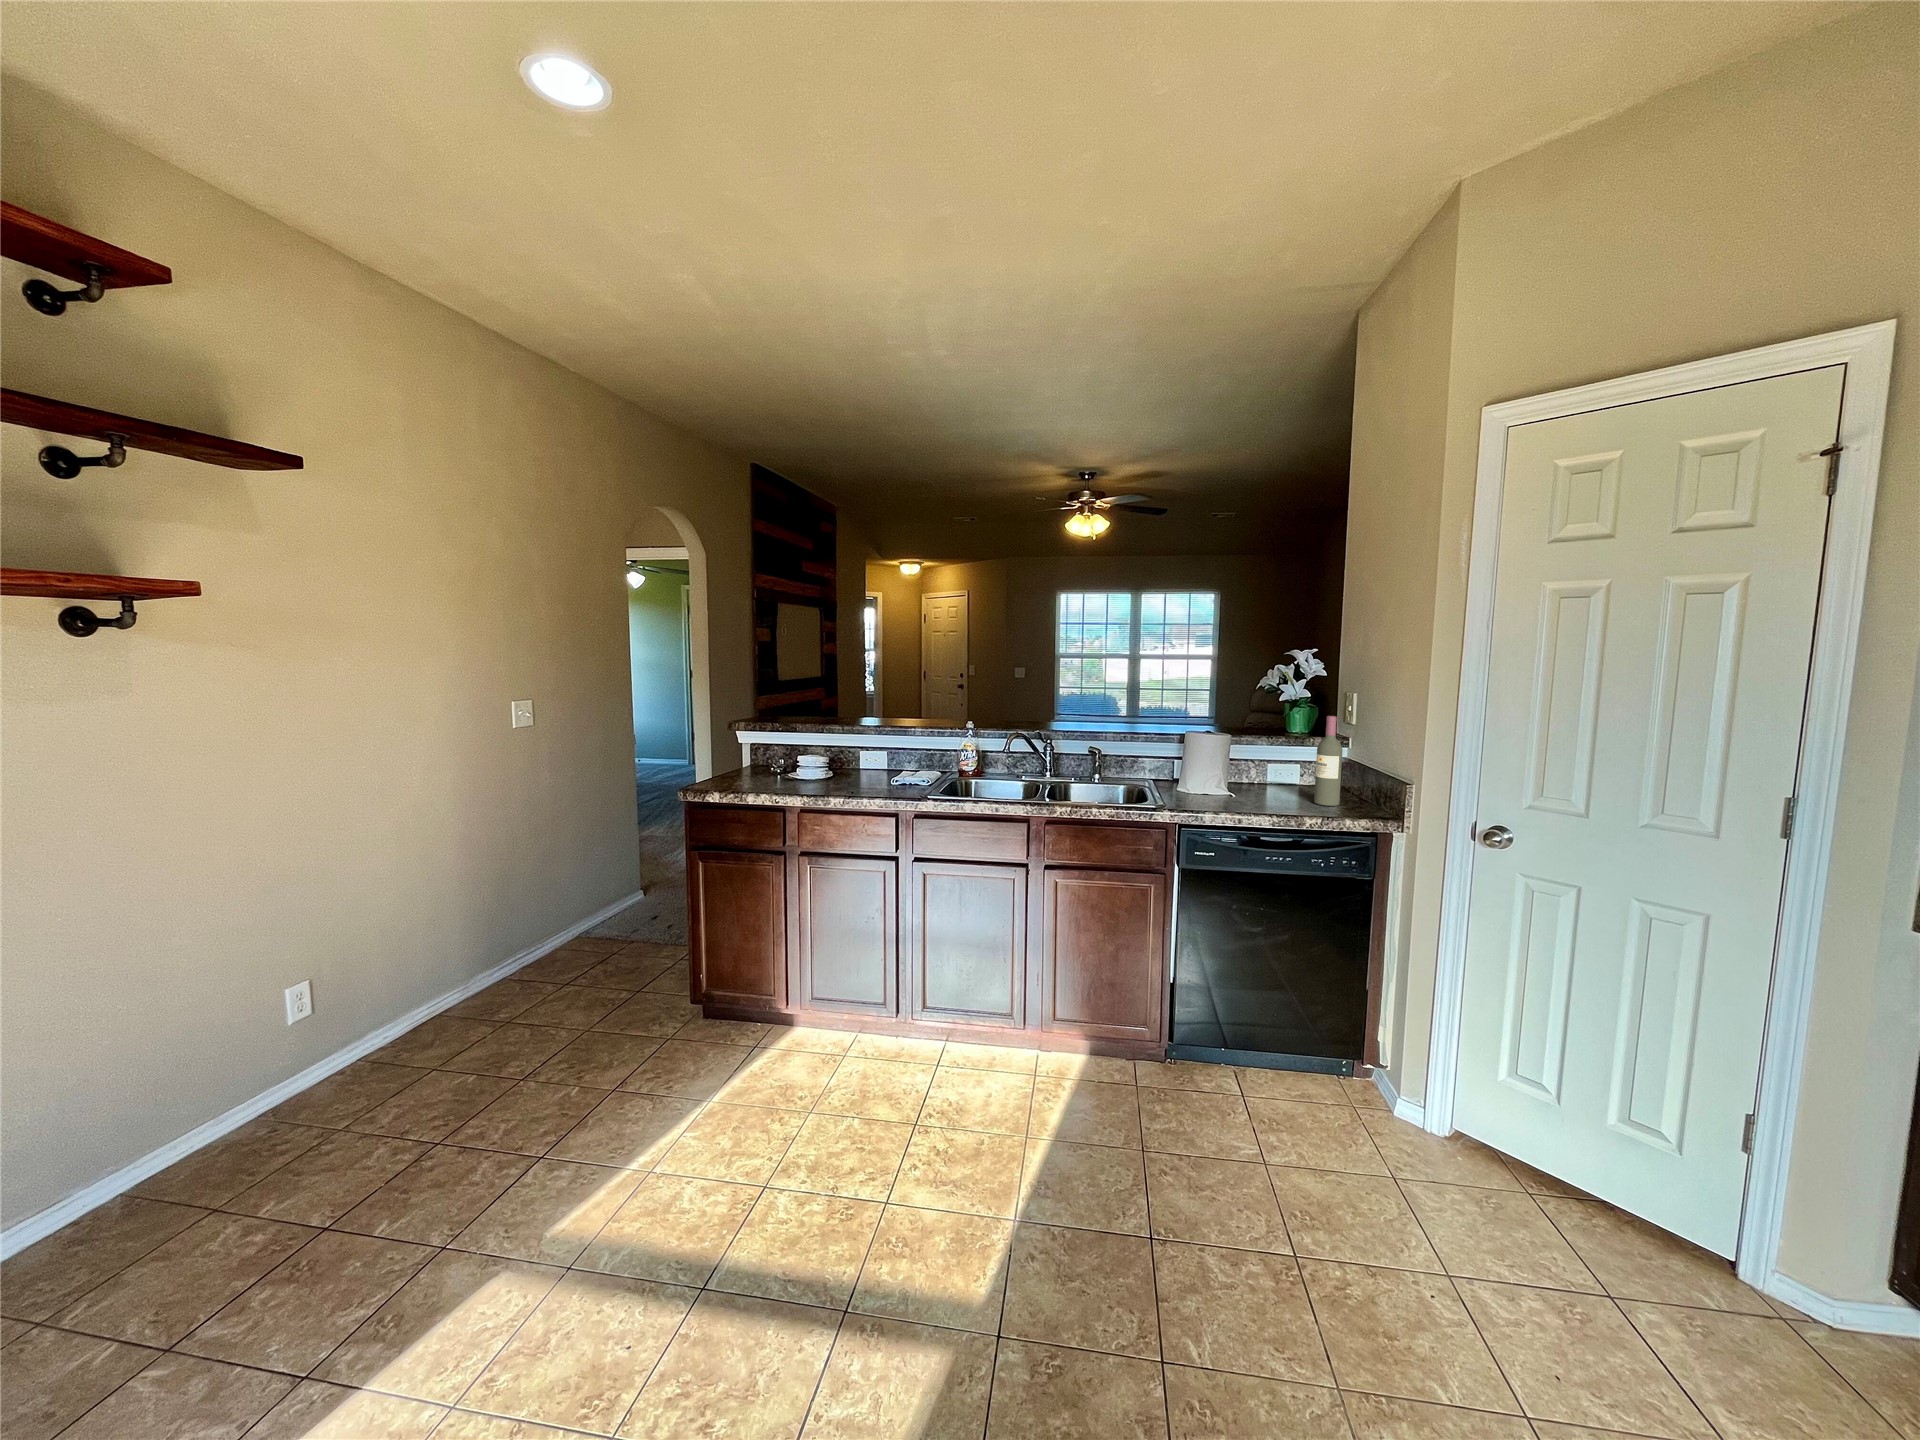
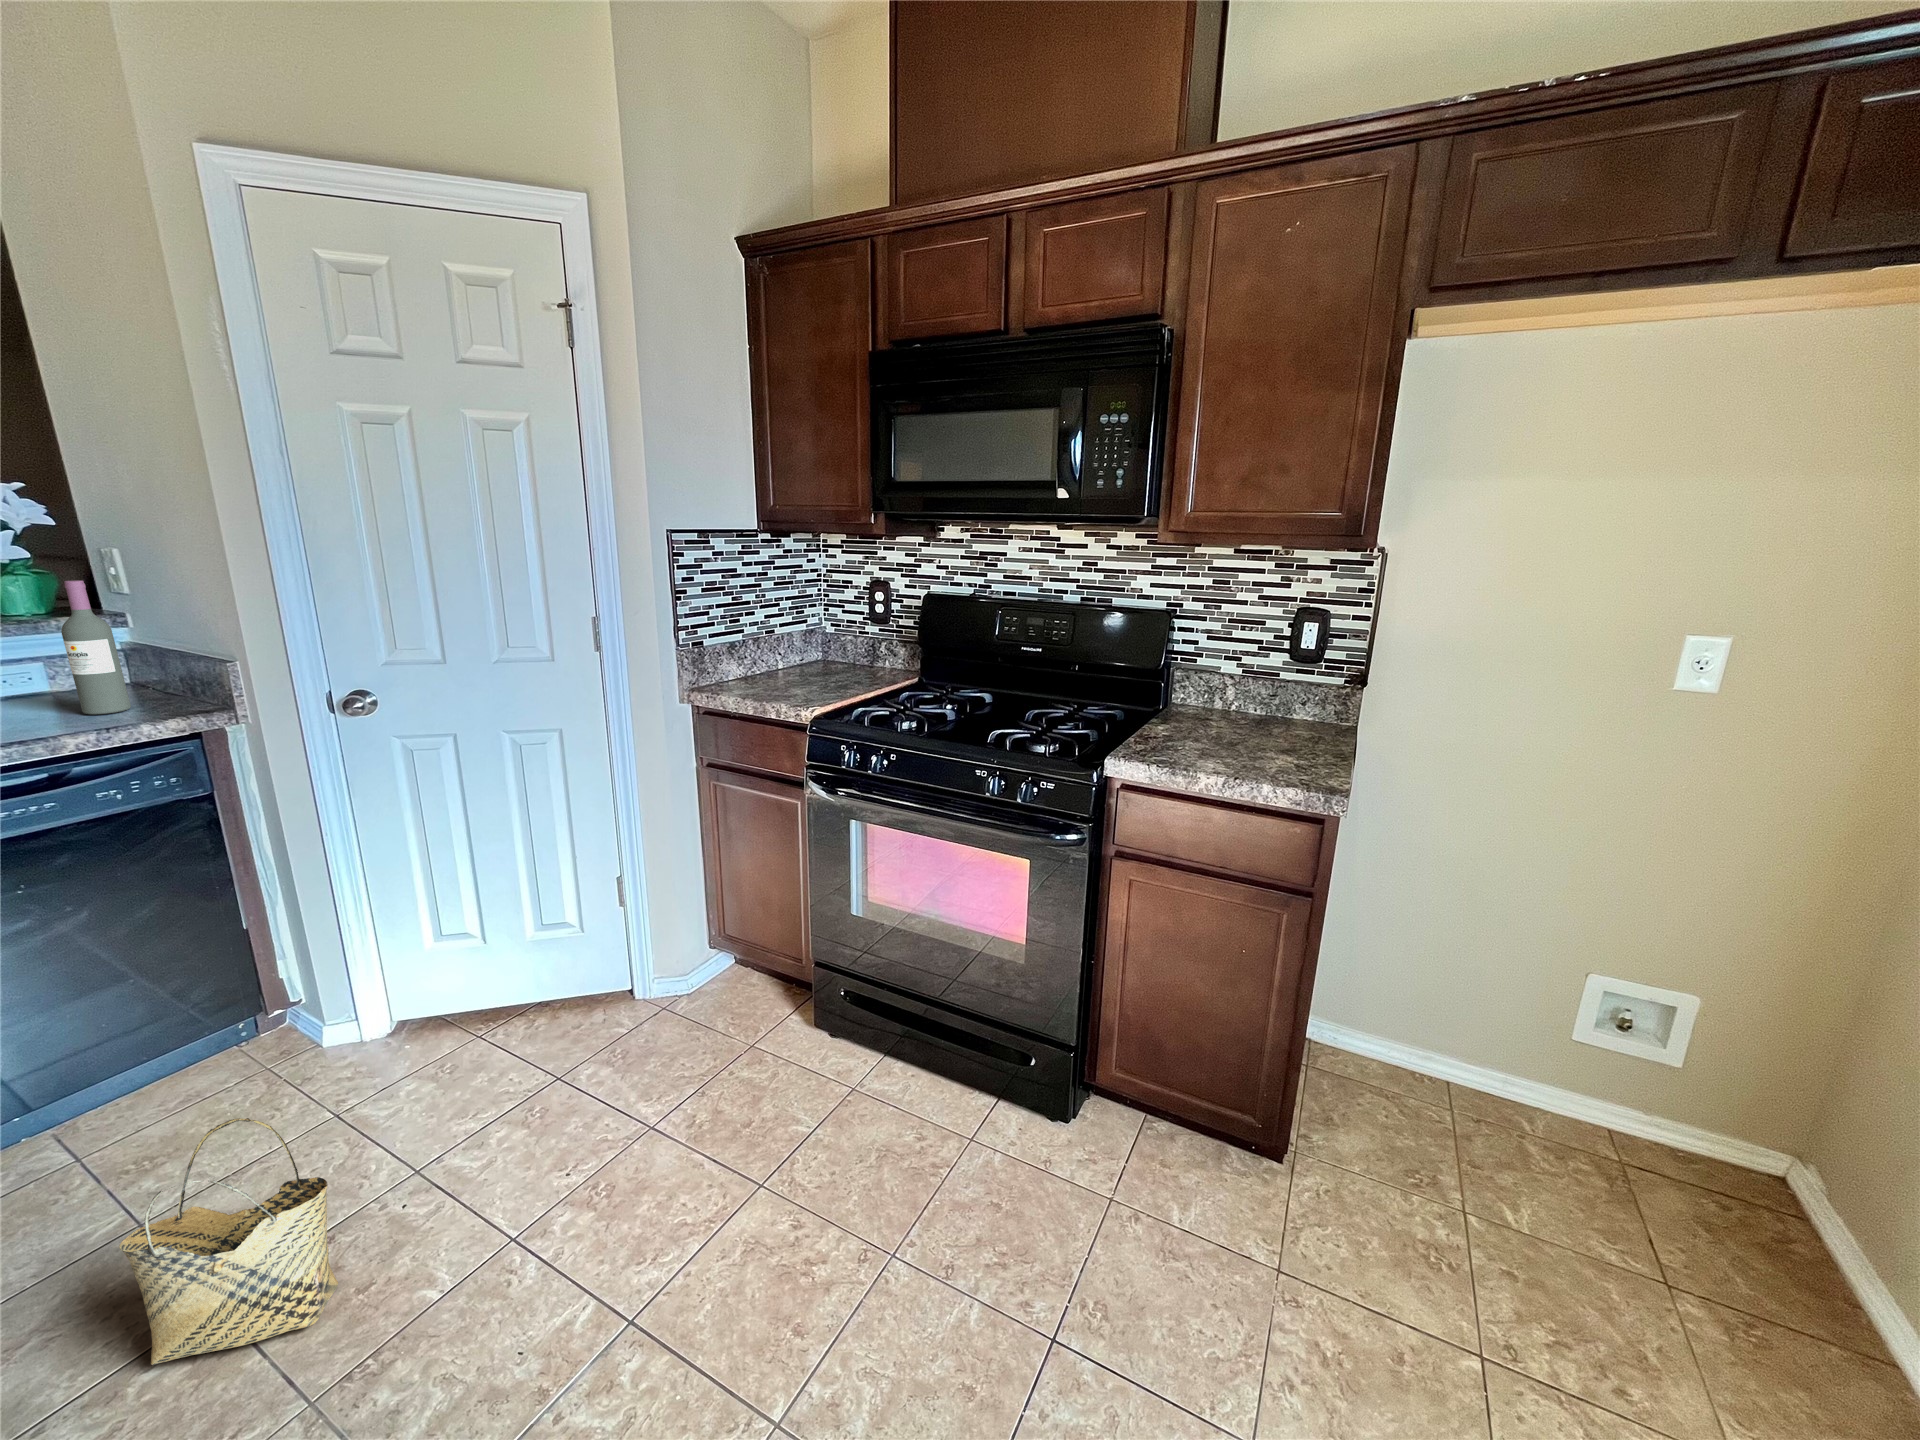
woven basket: none [1255,1124,1386,1330] -> present [119,1118,338,1365]

